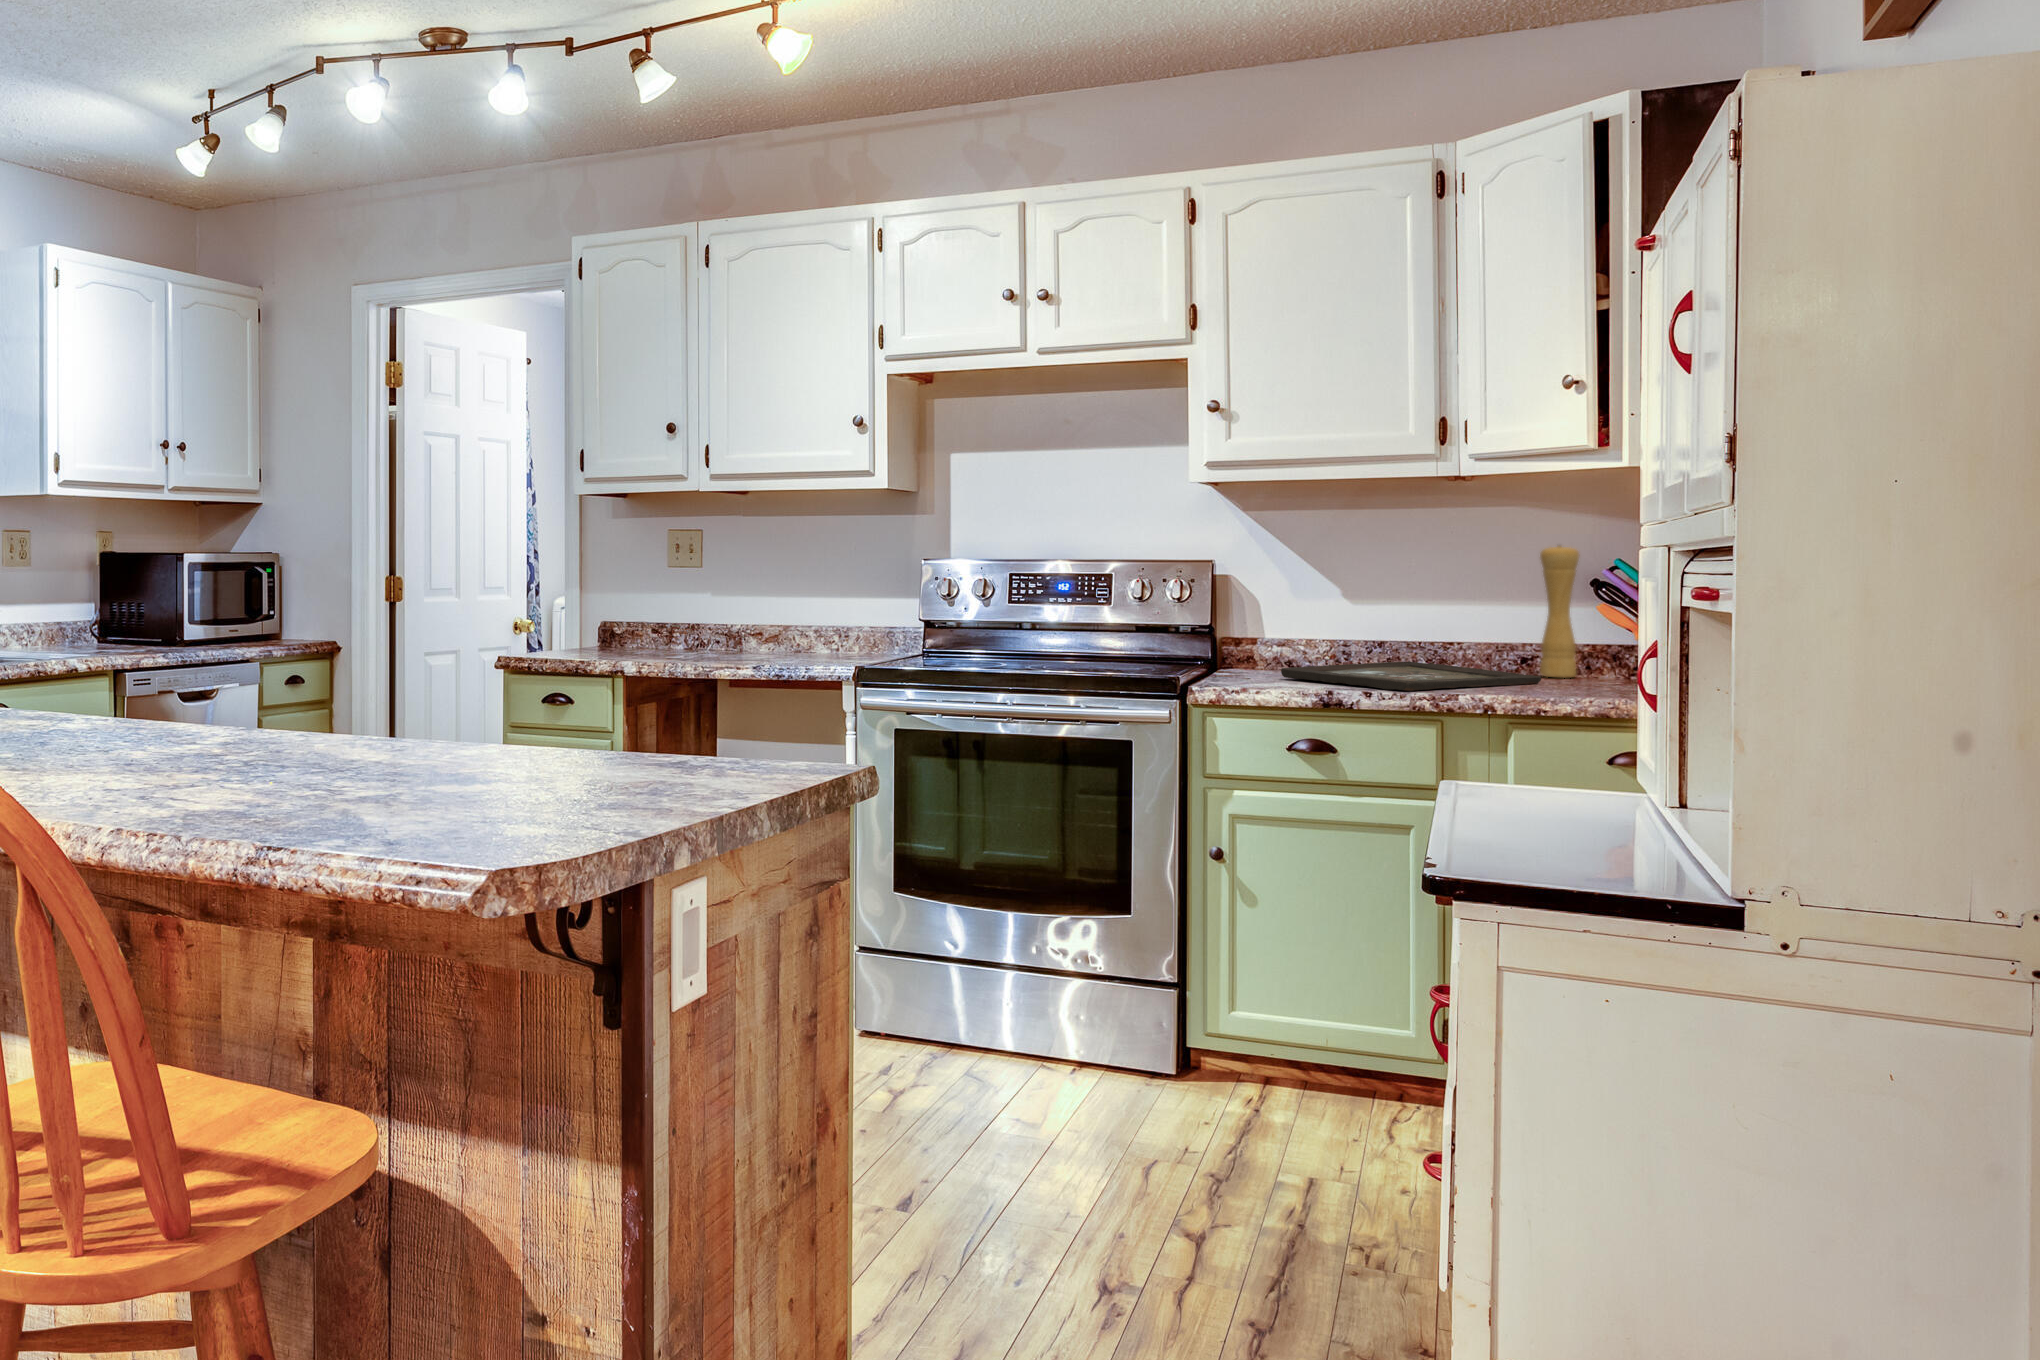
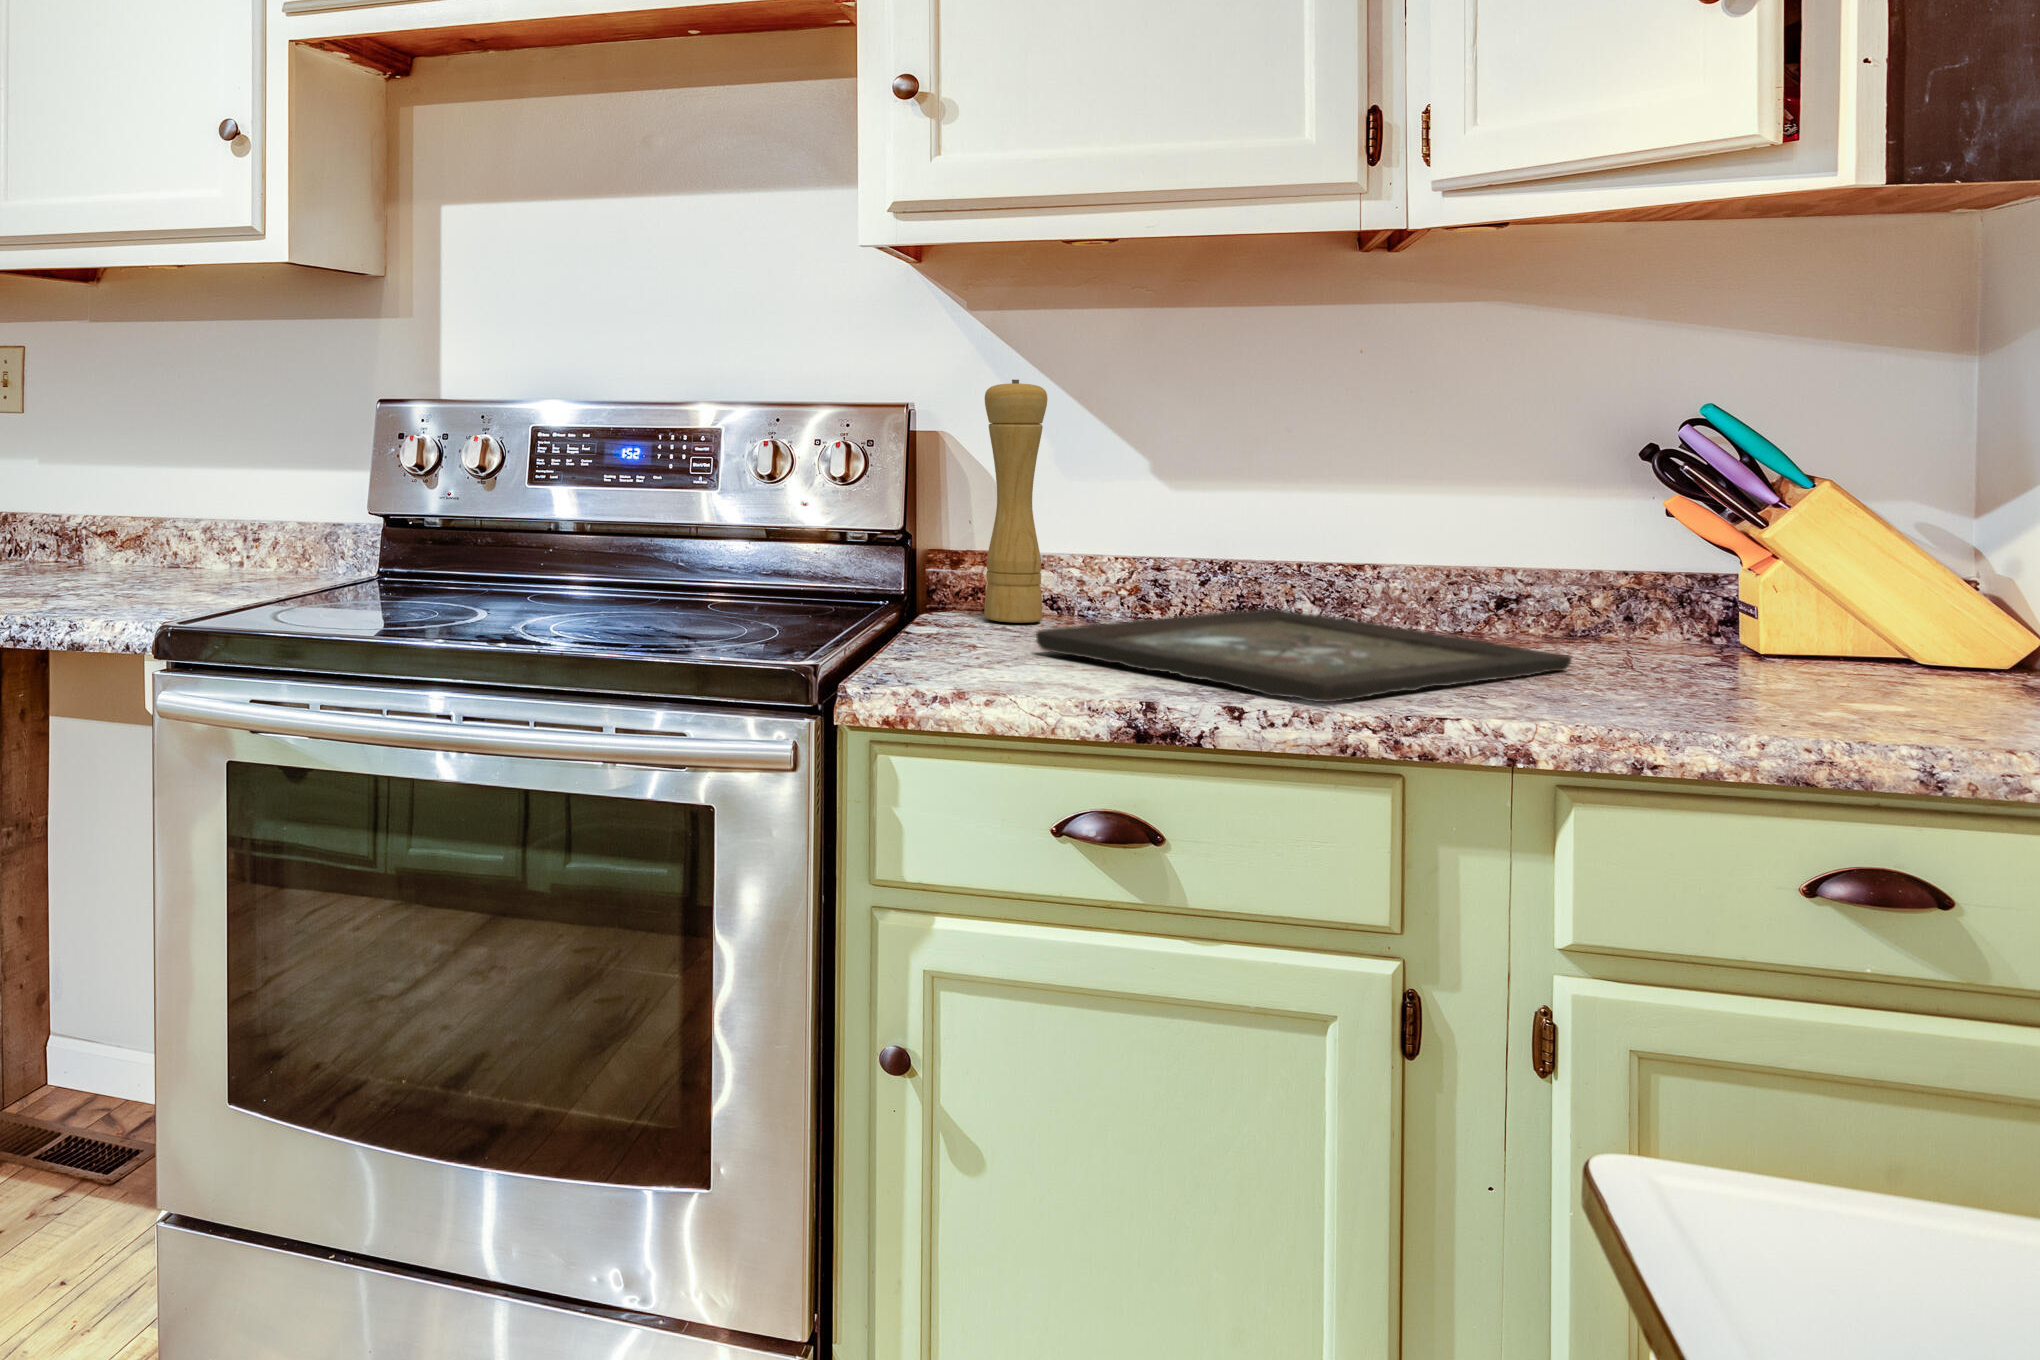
pepper mill: present [1540,545,1579,678] -> present [984,380,1047,623]

